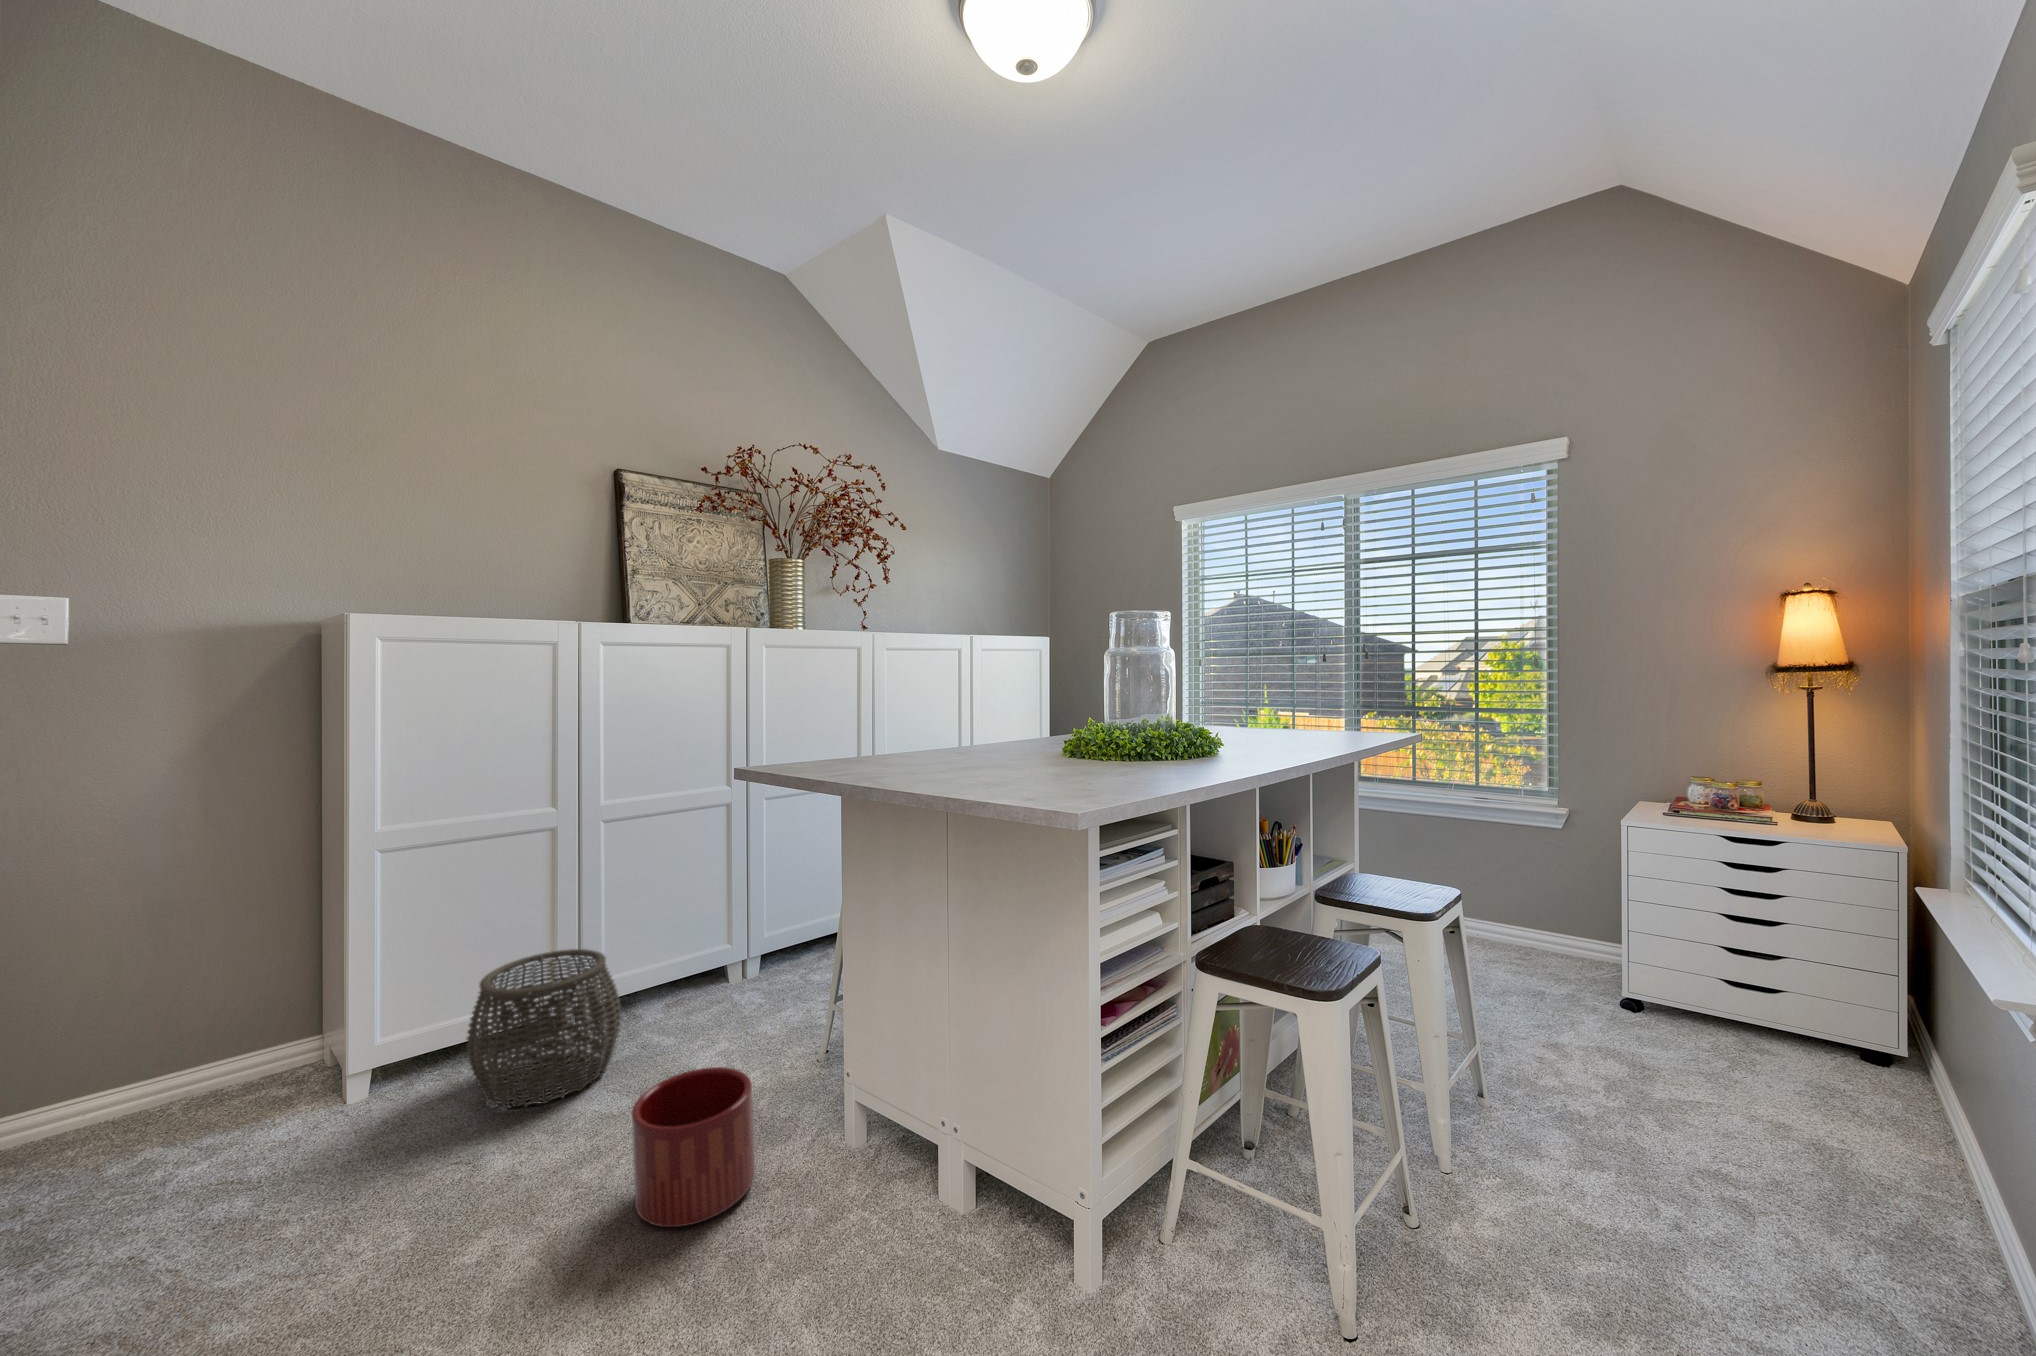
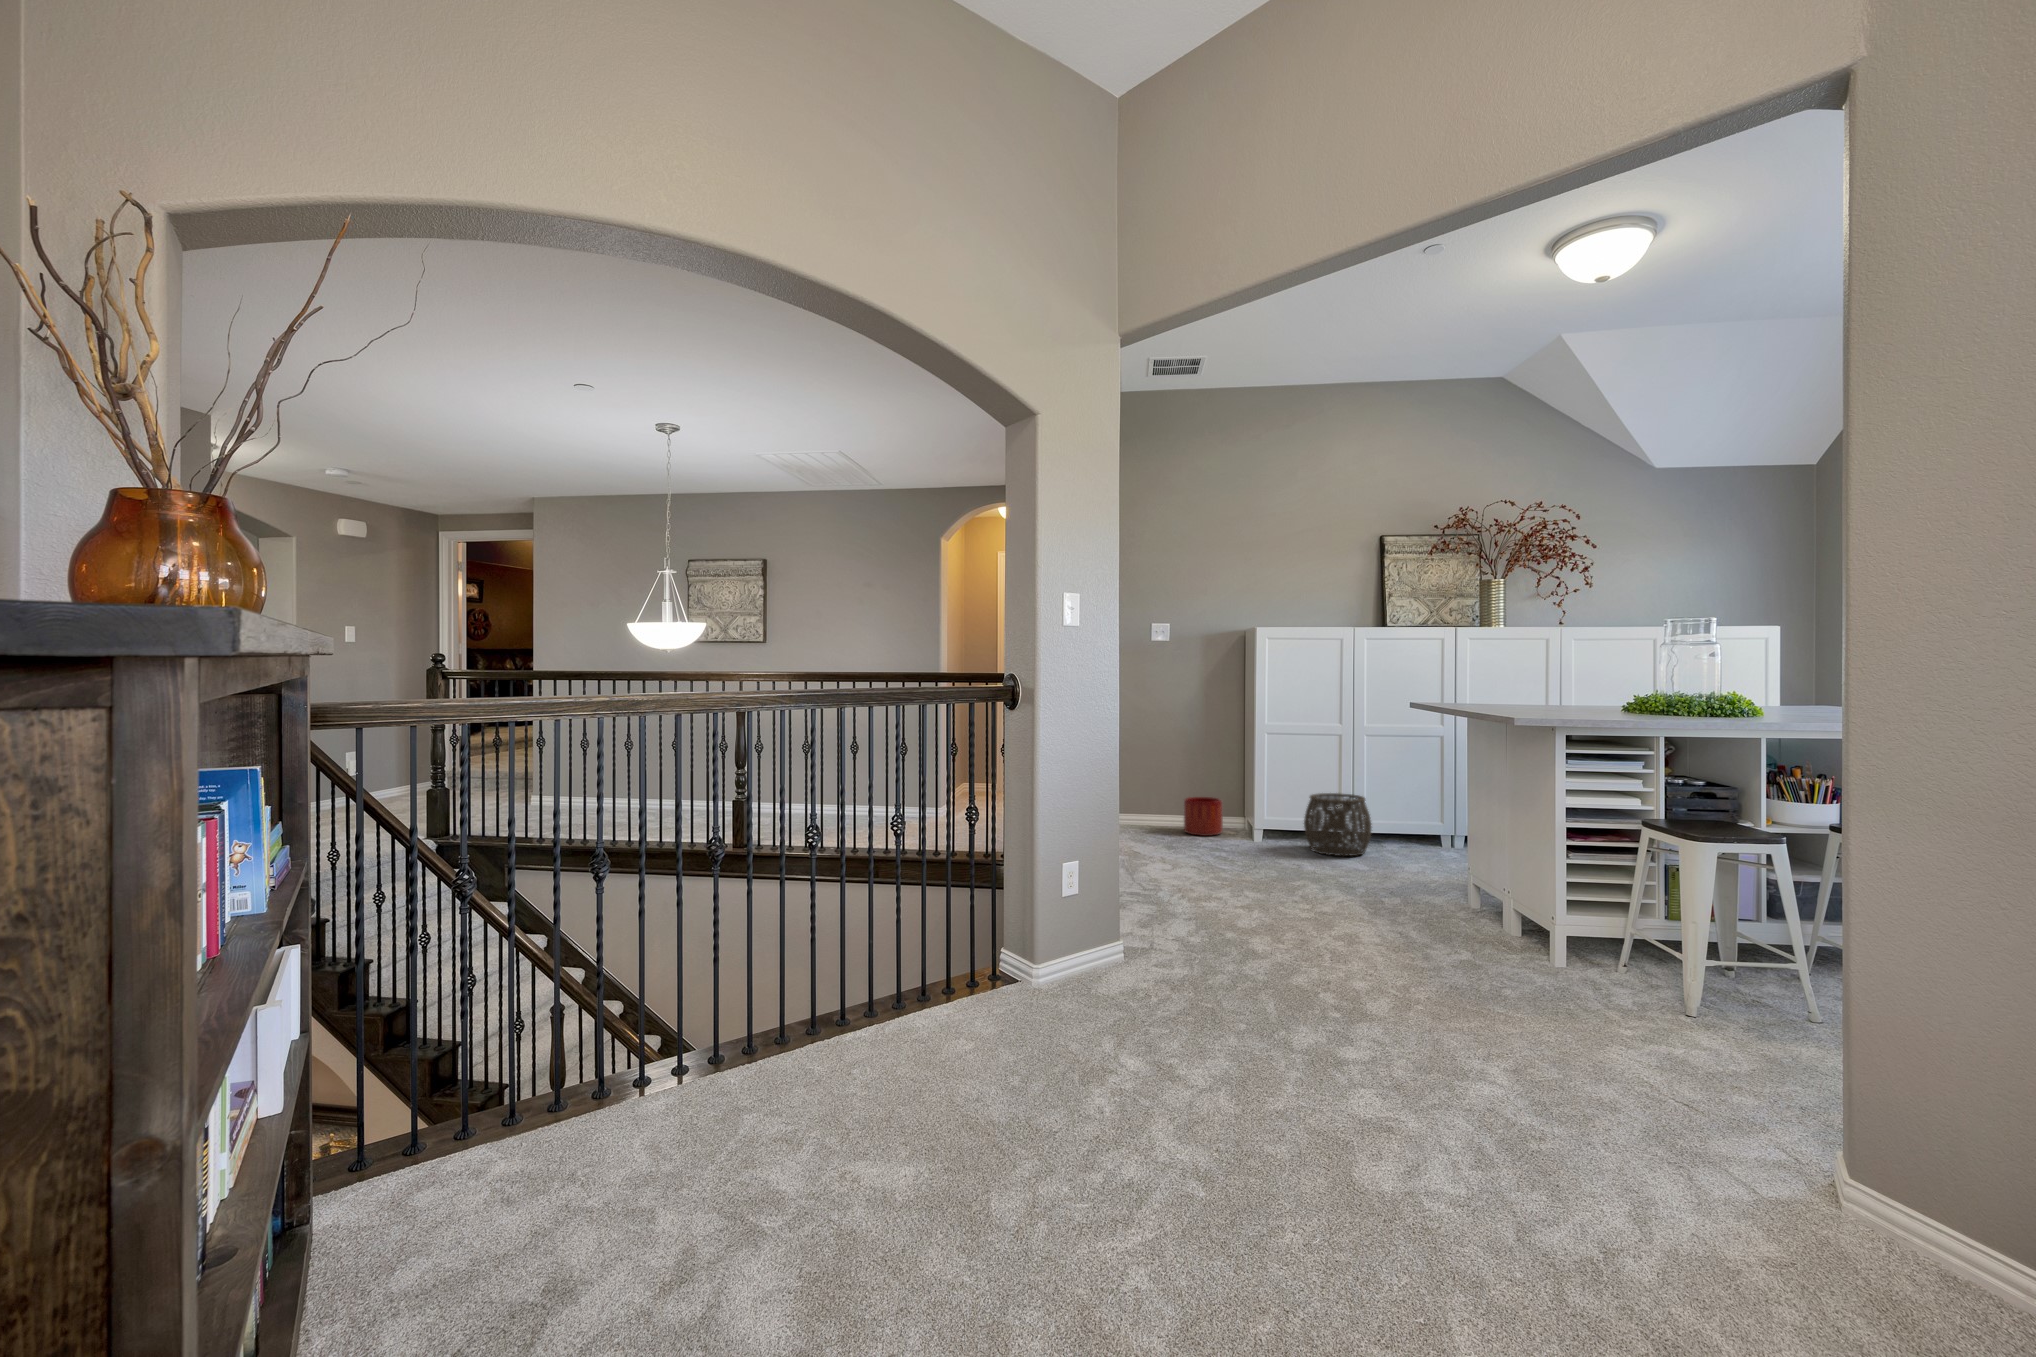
planter: present [632,1067,755,1227] -> present [1184,797,1223,836]

